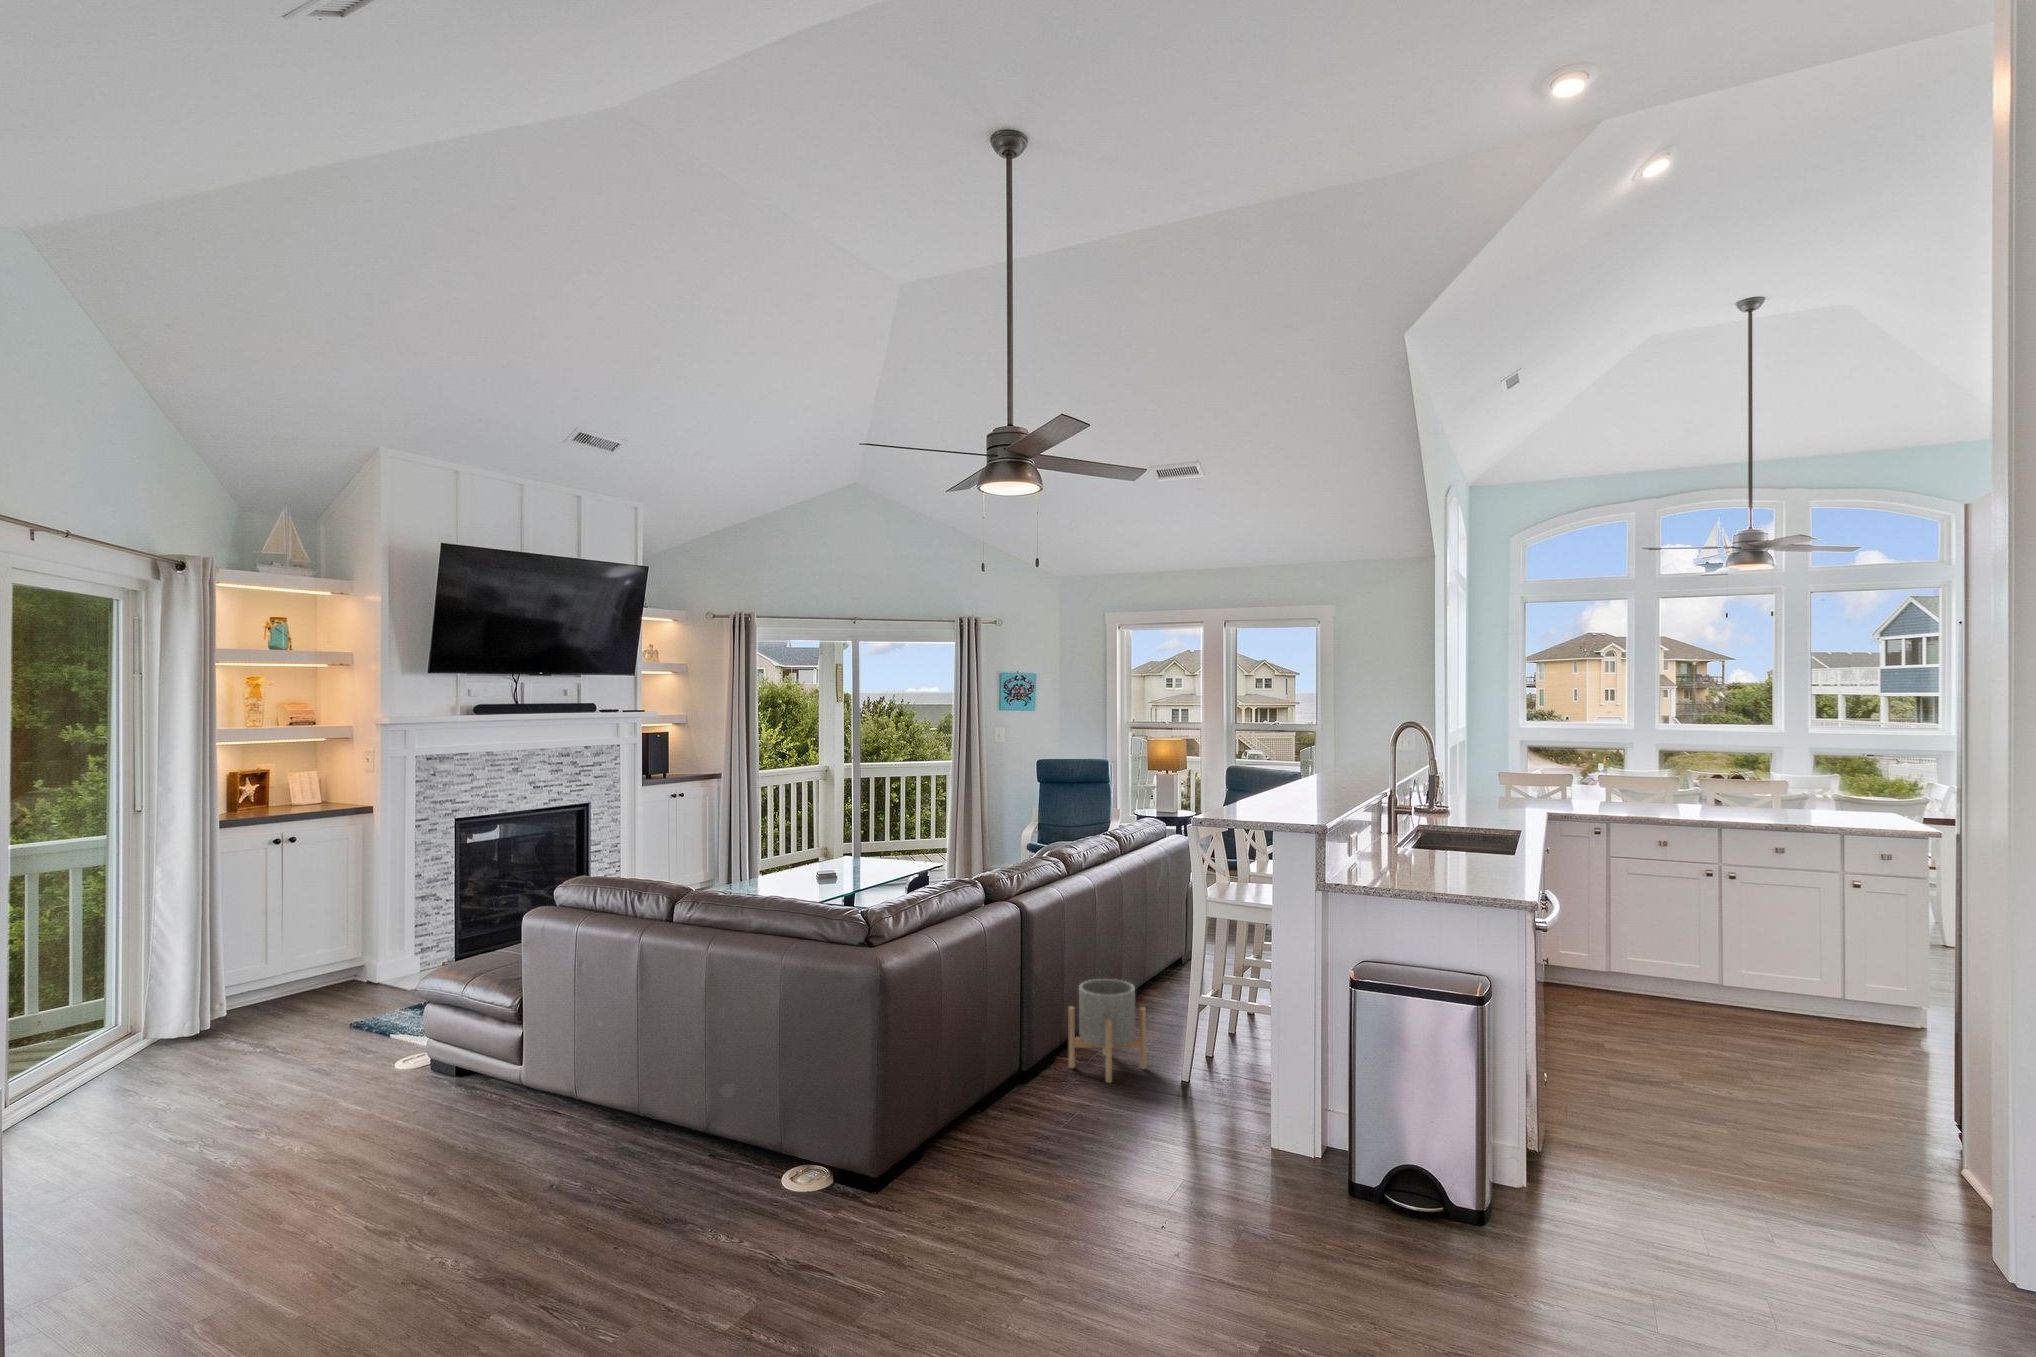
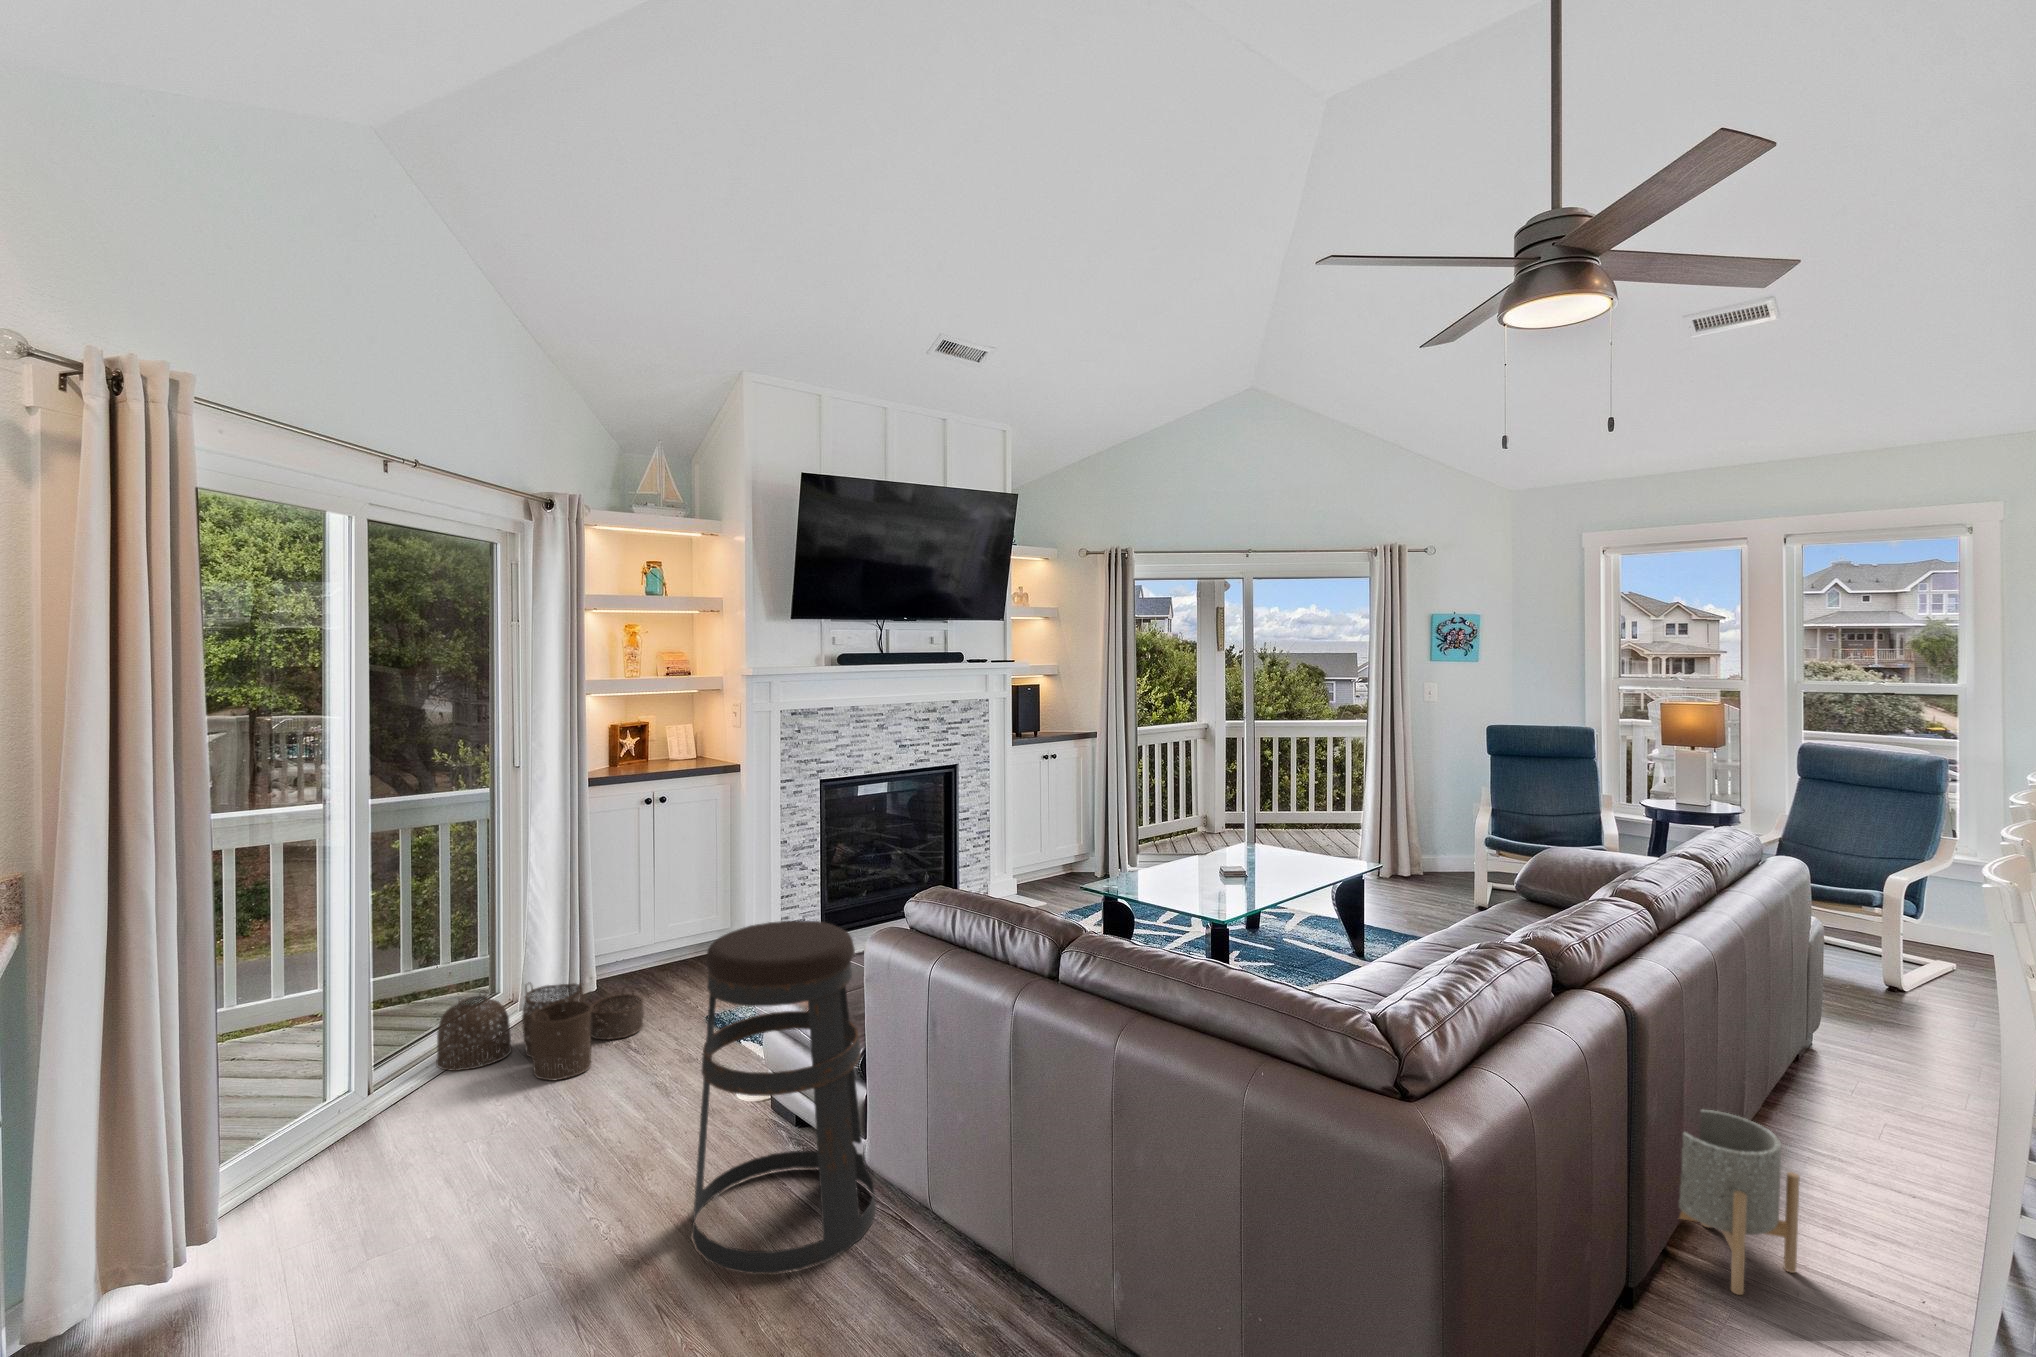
bar stool: none [365,904,525,1169] -> present [692,921,876,1274]
woven basket: none [56,1001,281,1092] -> present [436,983,644,1081]

